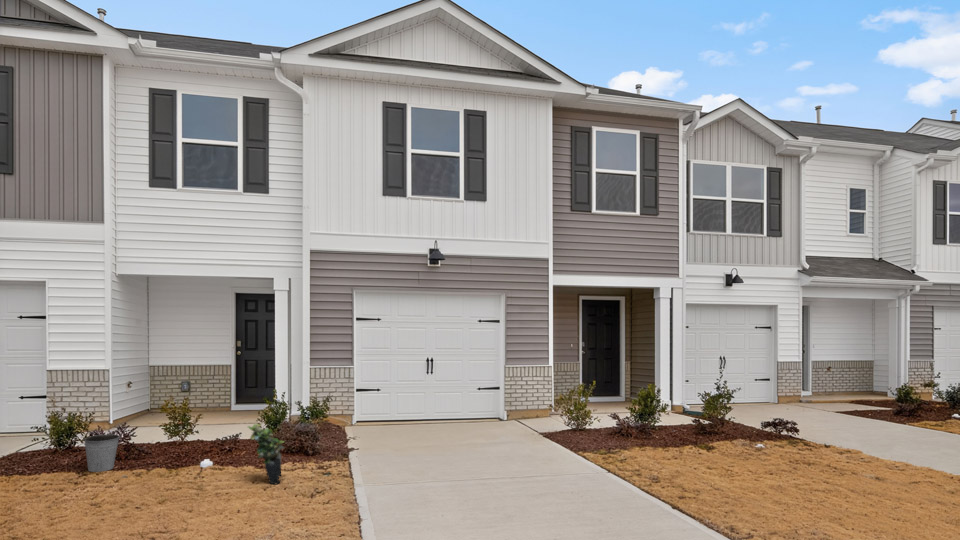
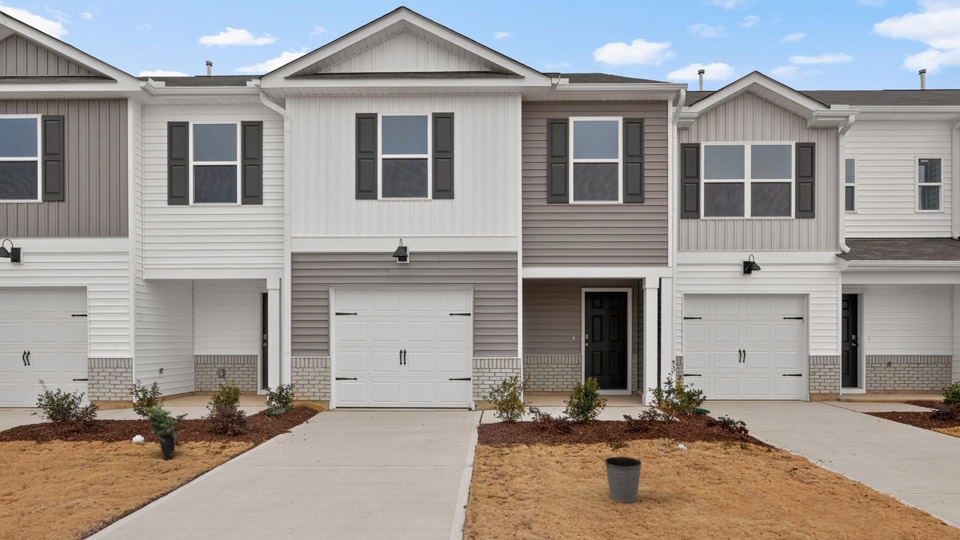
bucket: present [83,434,120,472] -> present [605,457,641,503]

